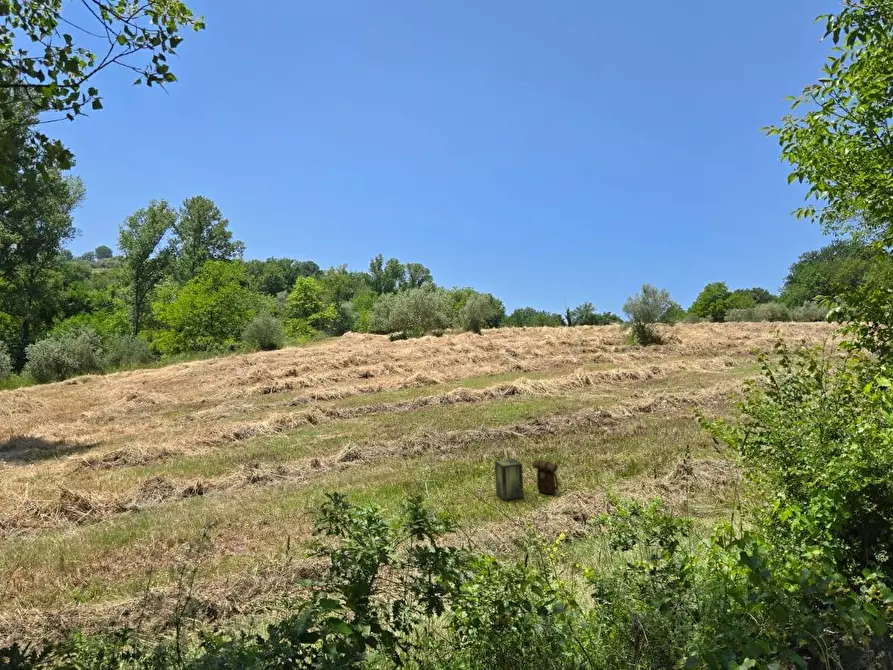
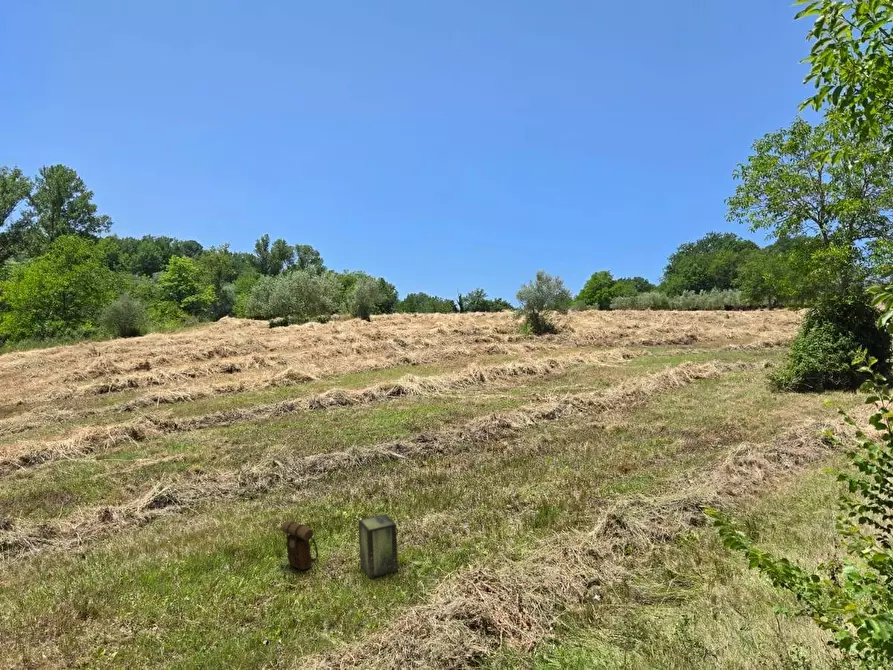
backpack: present [532,460,558,494] -> present [281,521,318,570]

